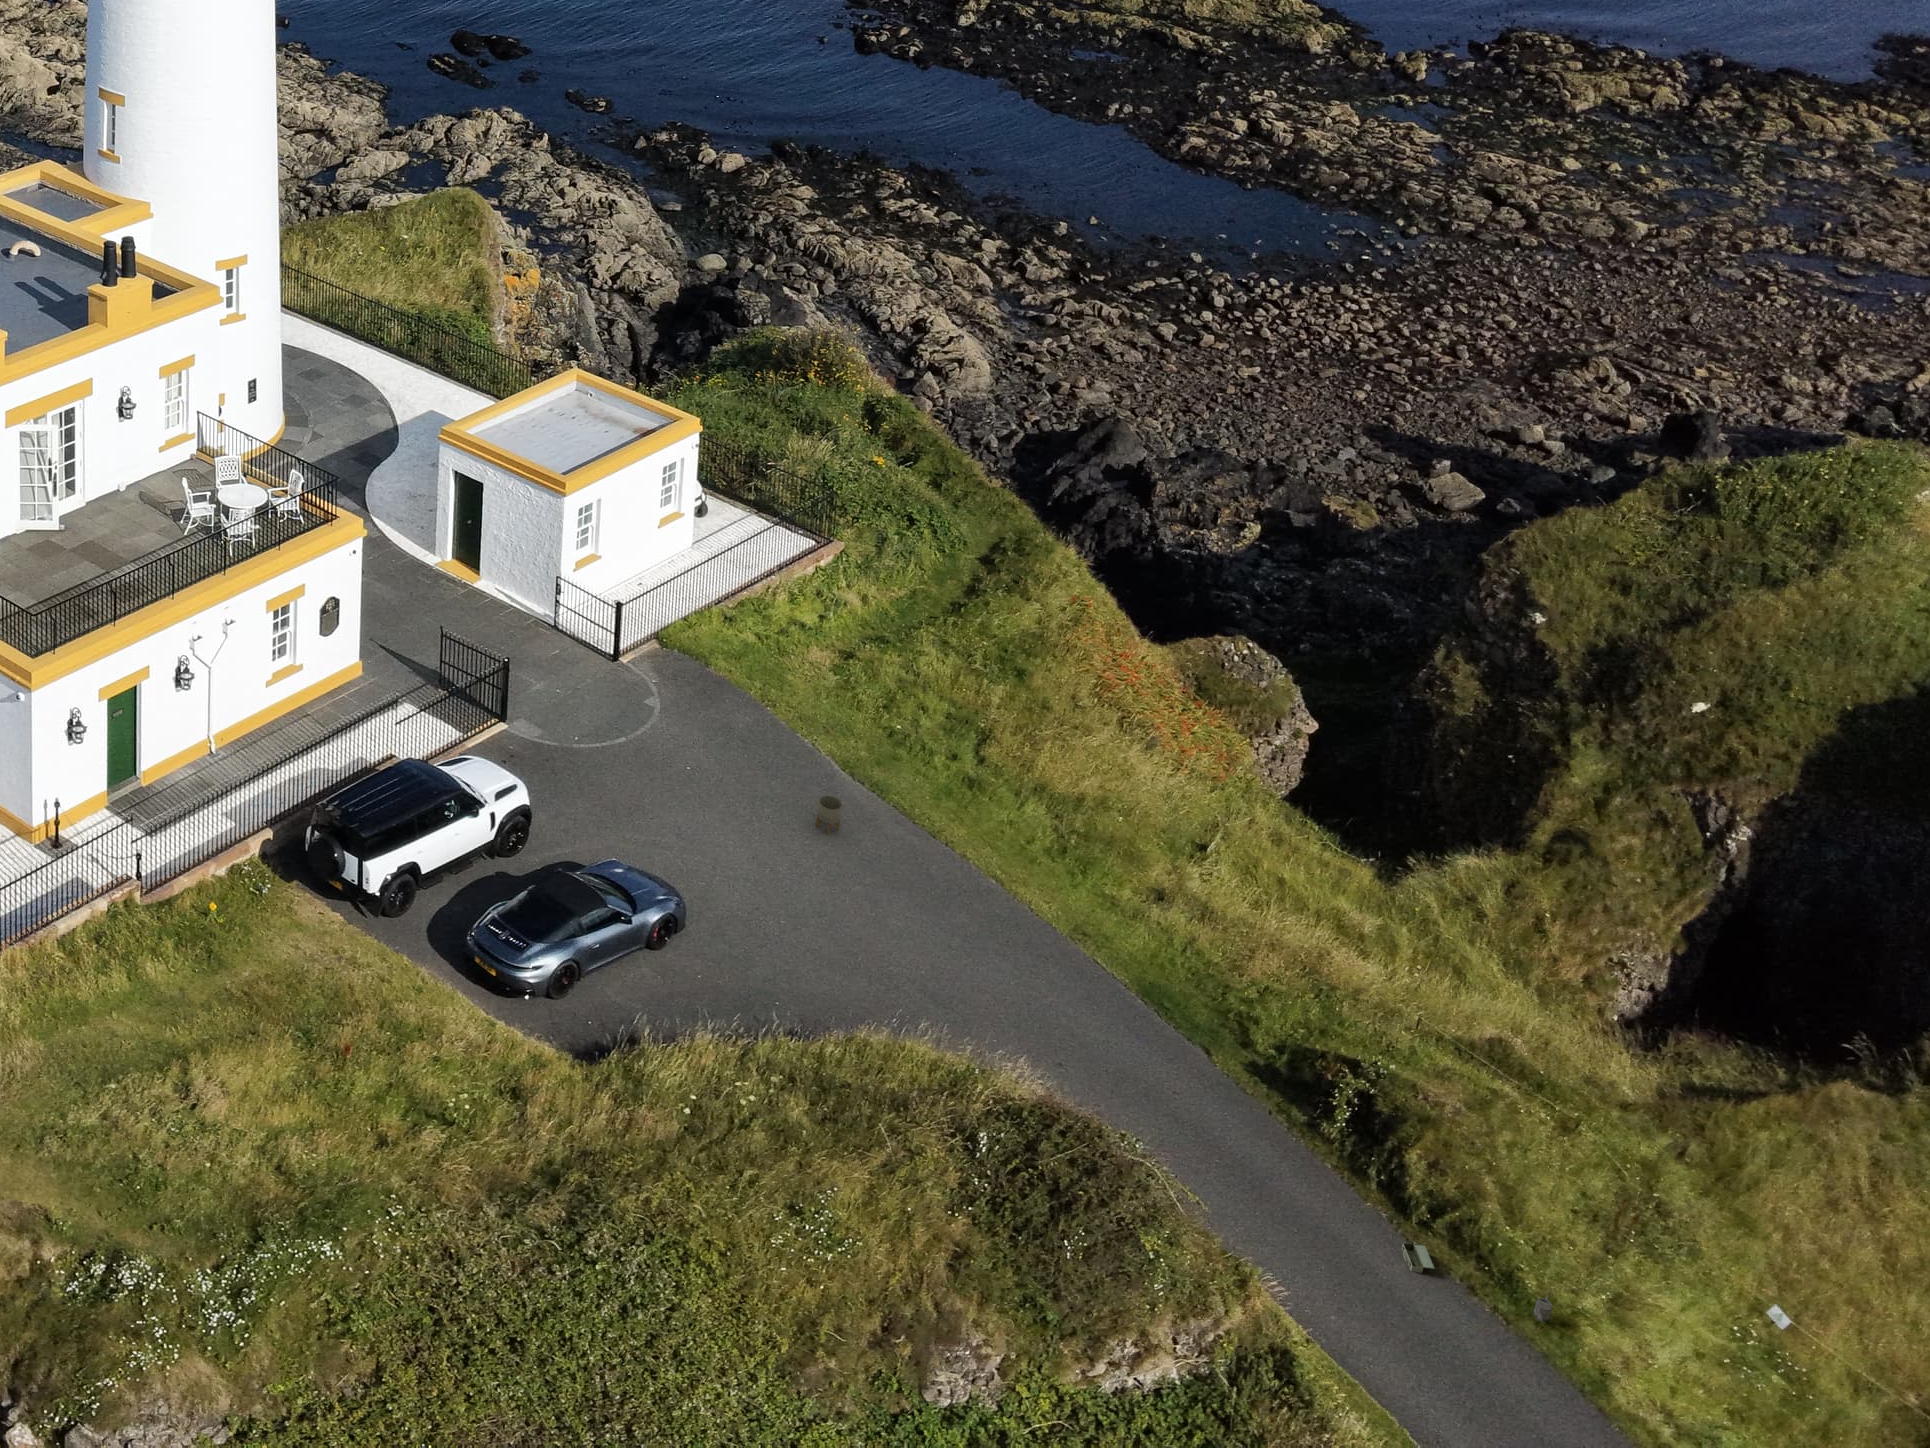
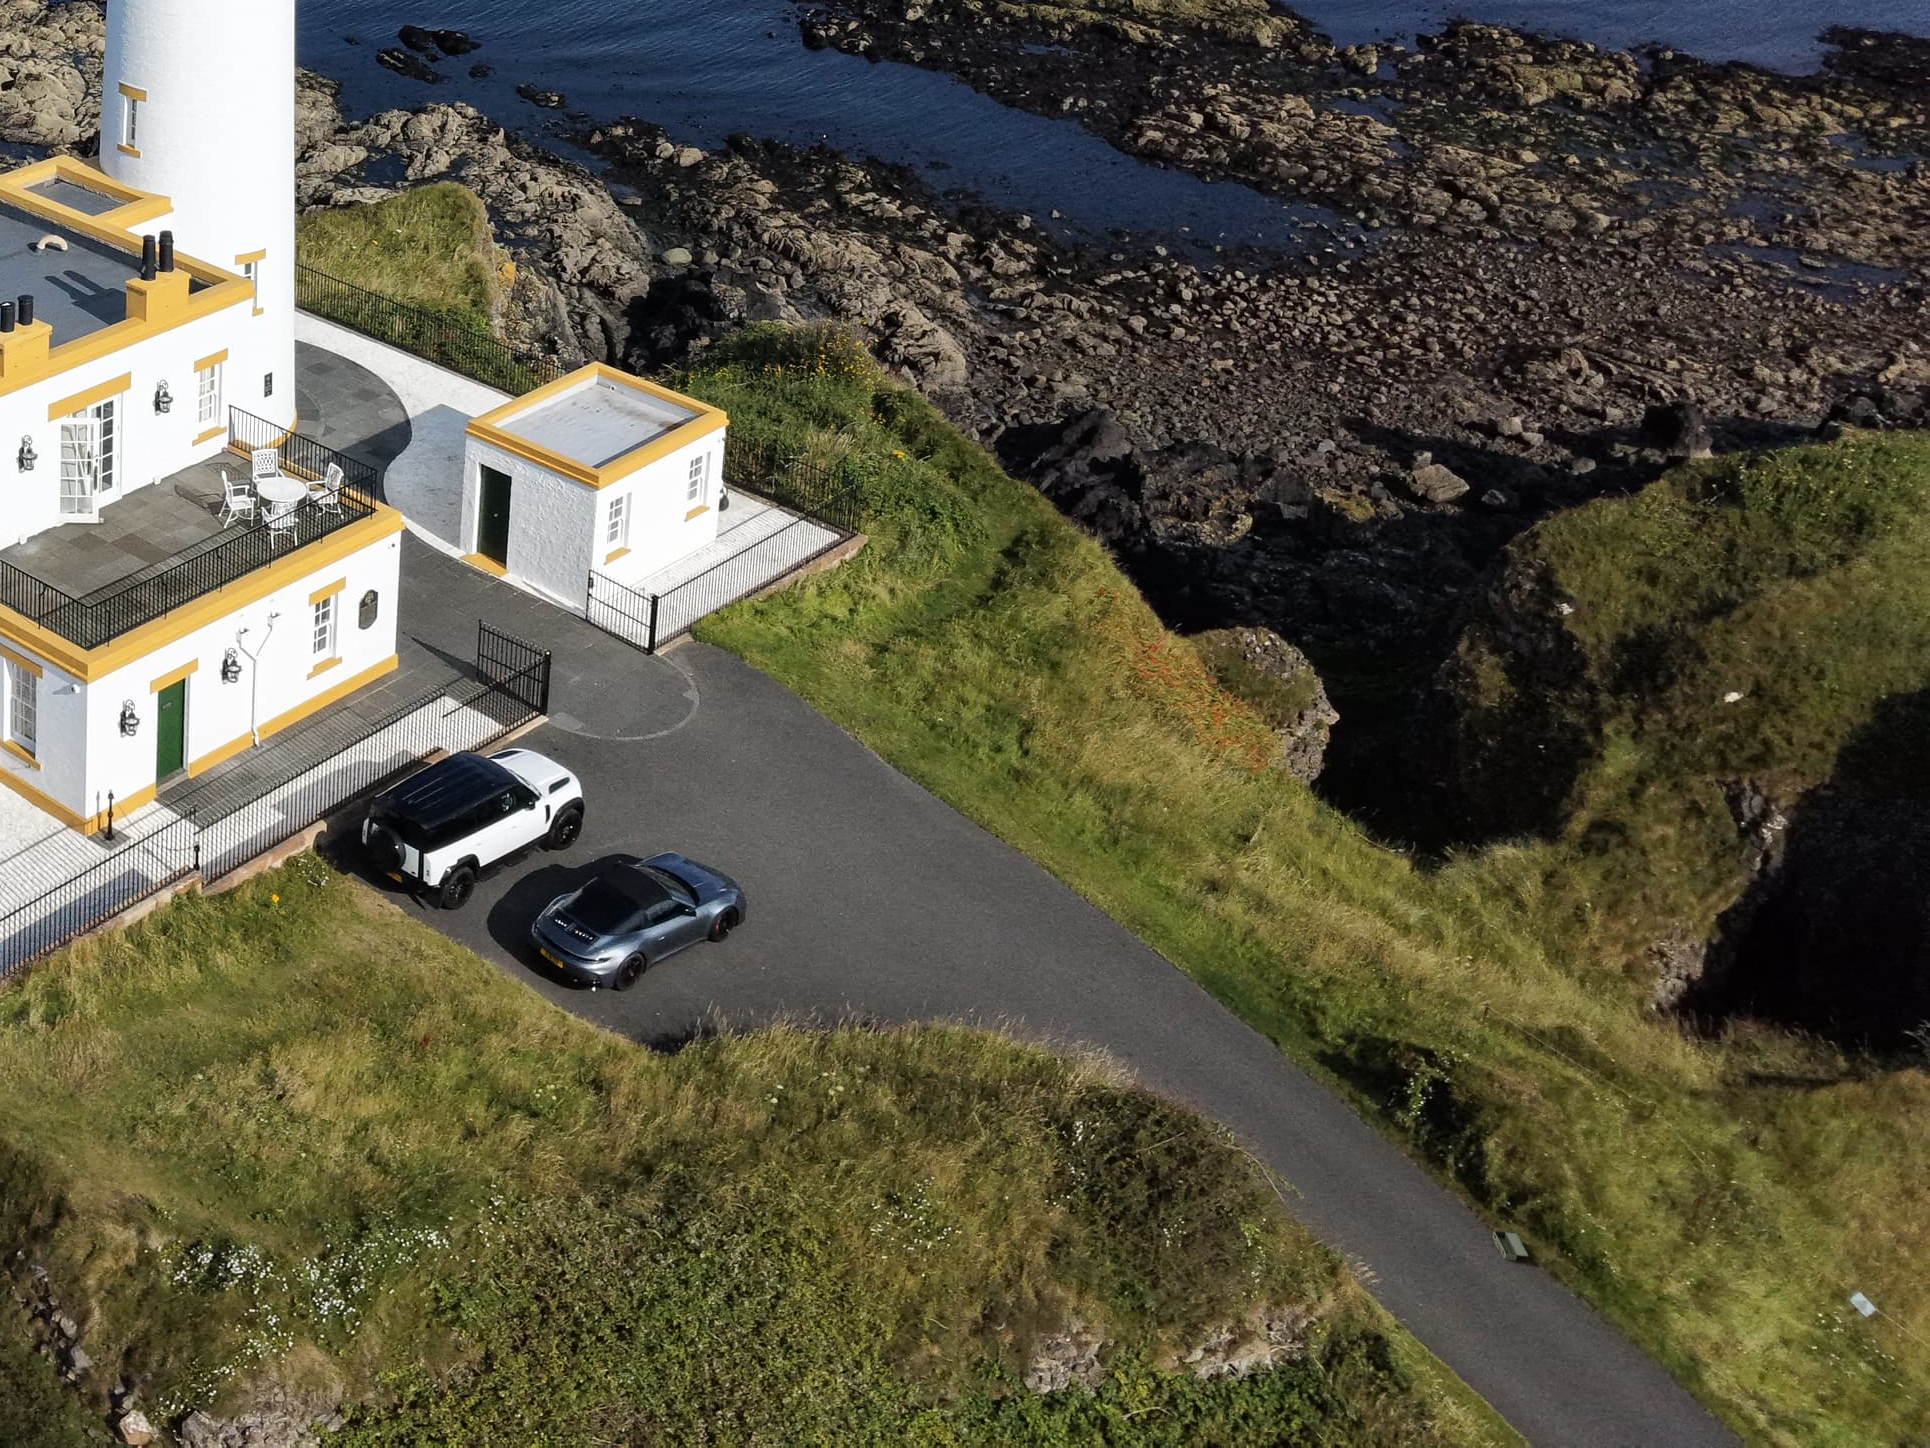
planter: present [816,795,842,835] -> none [864,785,891,824]
watering can: present [1534,1295,1553,1322] -> none [1630,1282,1651,1310]

